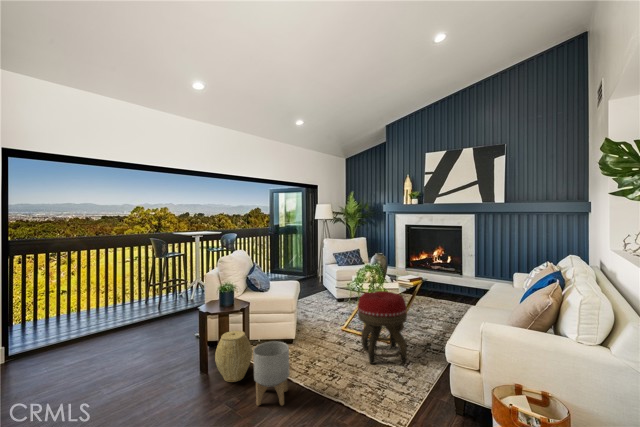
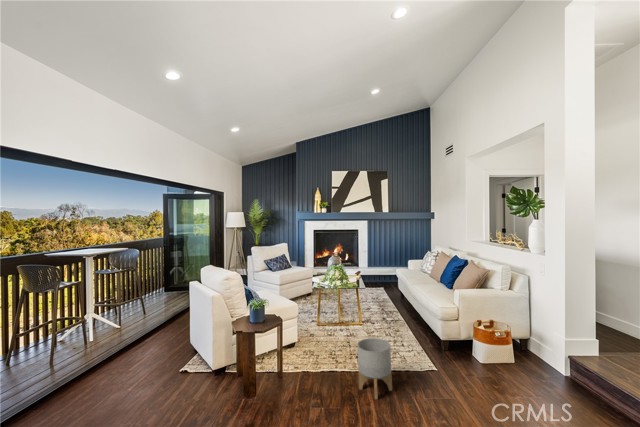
footstool: present [358,291,407,364] -> none [366,284,408,343]
woven basket: present [215,331,252,382] -> none [299,342,336,396]

